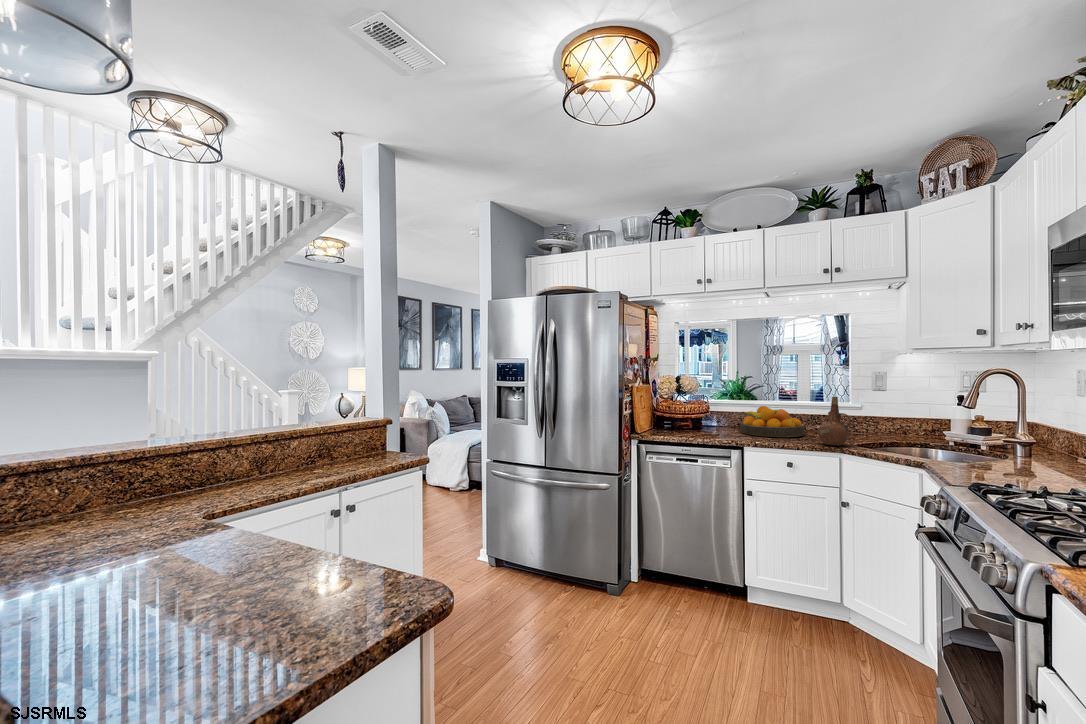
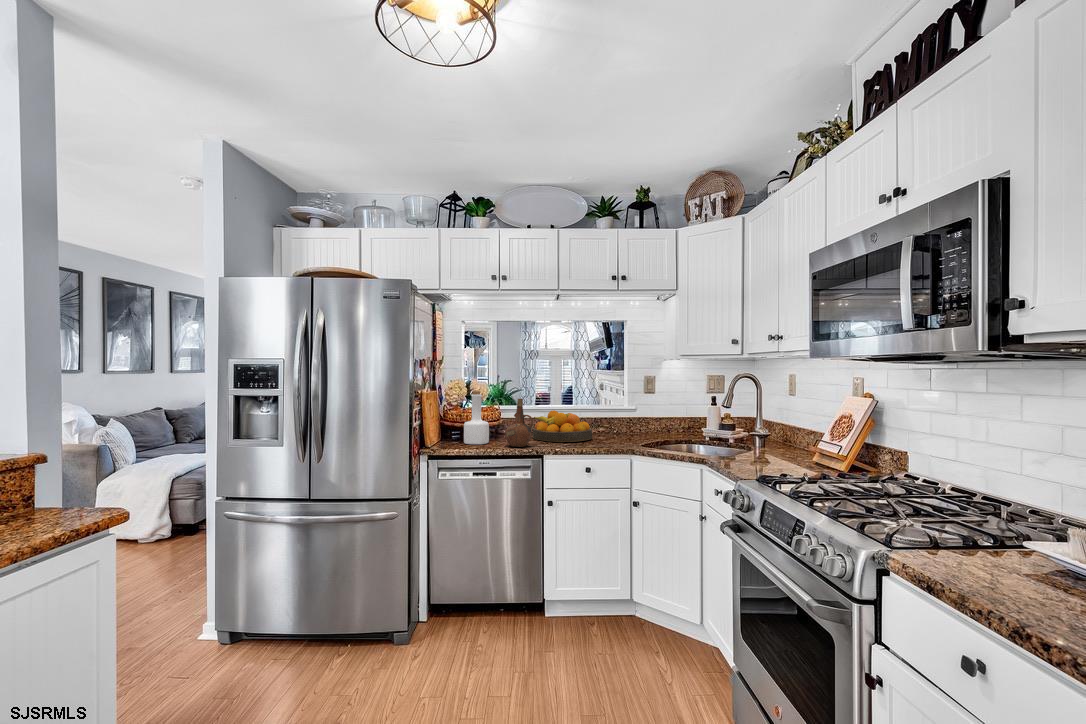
bottle: none [671,386,694,434] -> present [464,391,489,444]
ceramic pitcher: present [818,397,851,446] -> present [505,399,533,447]

